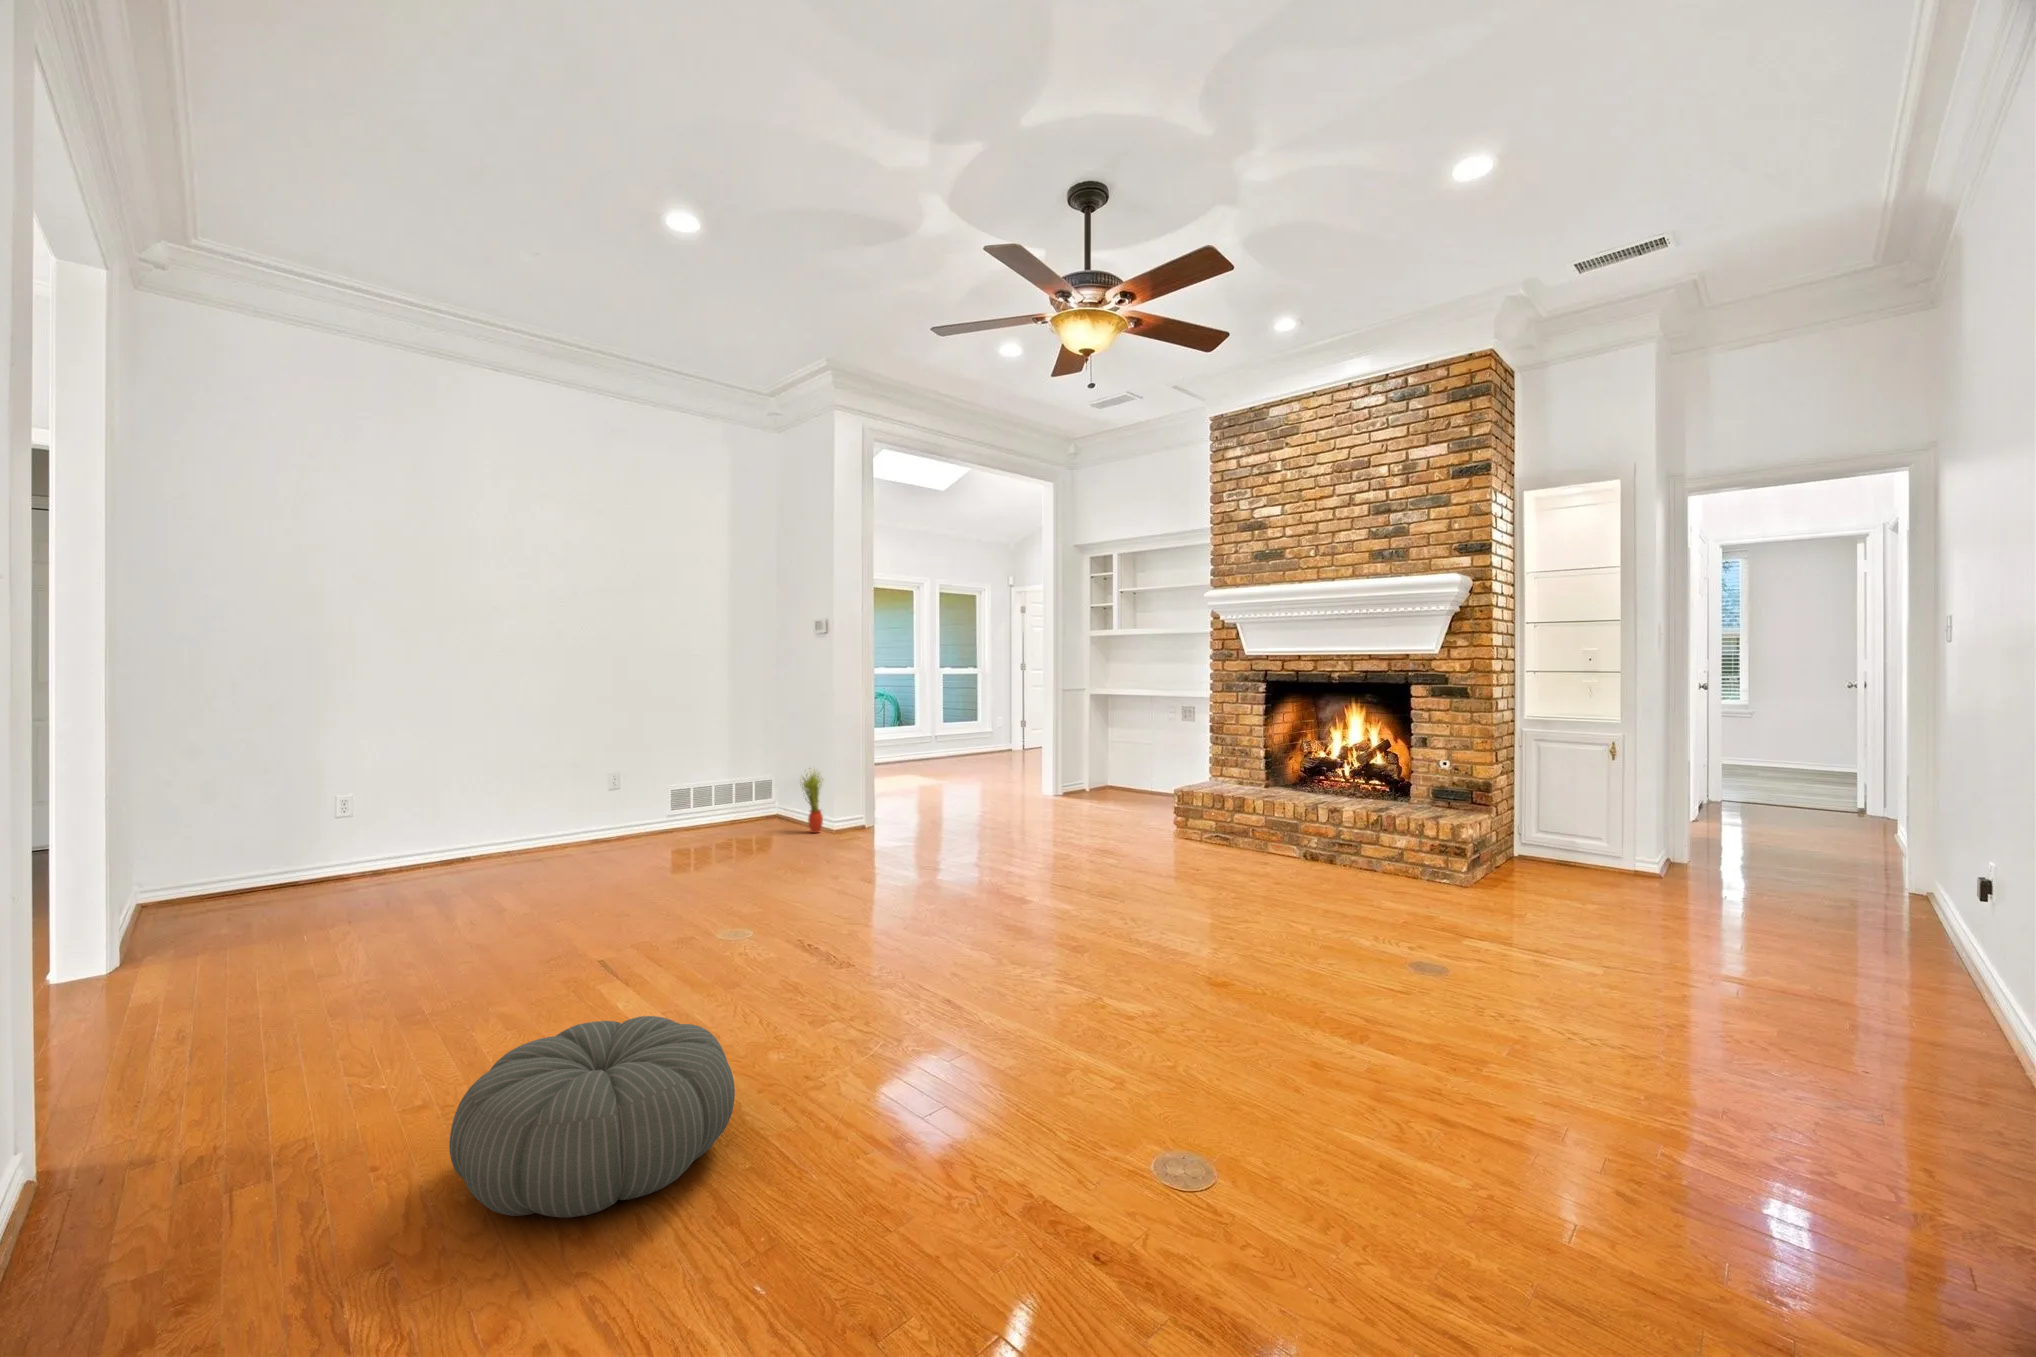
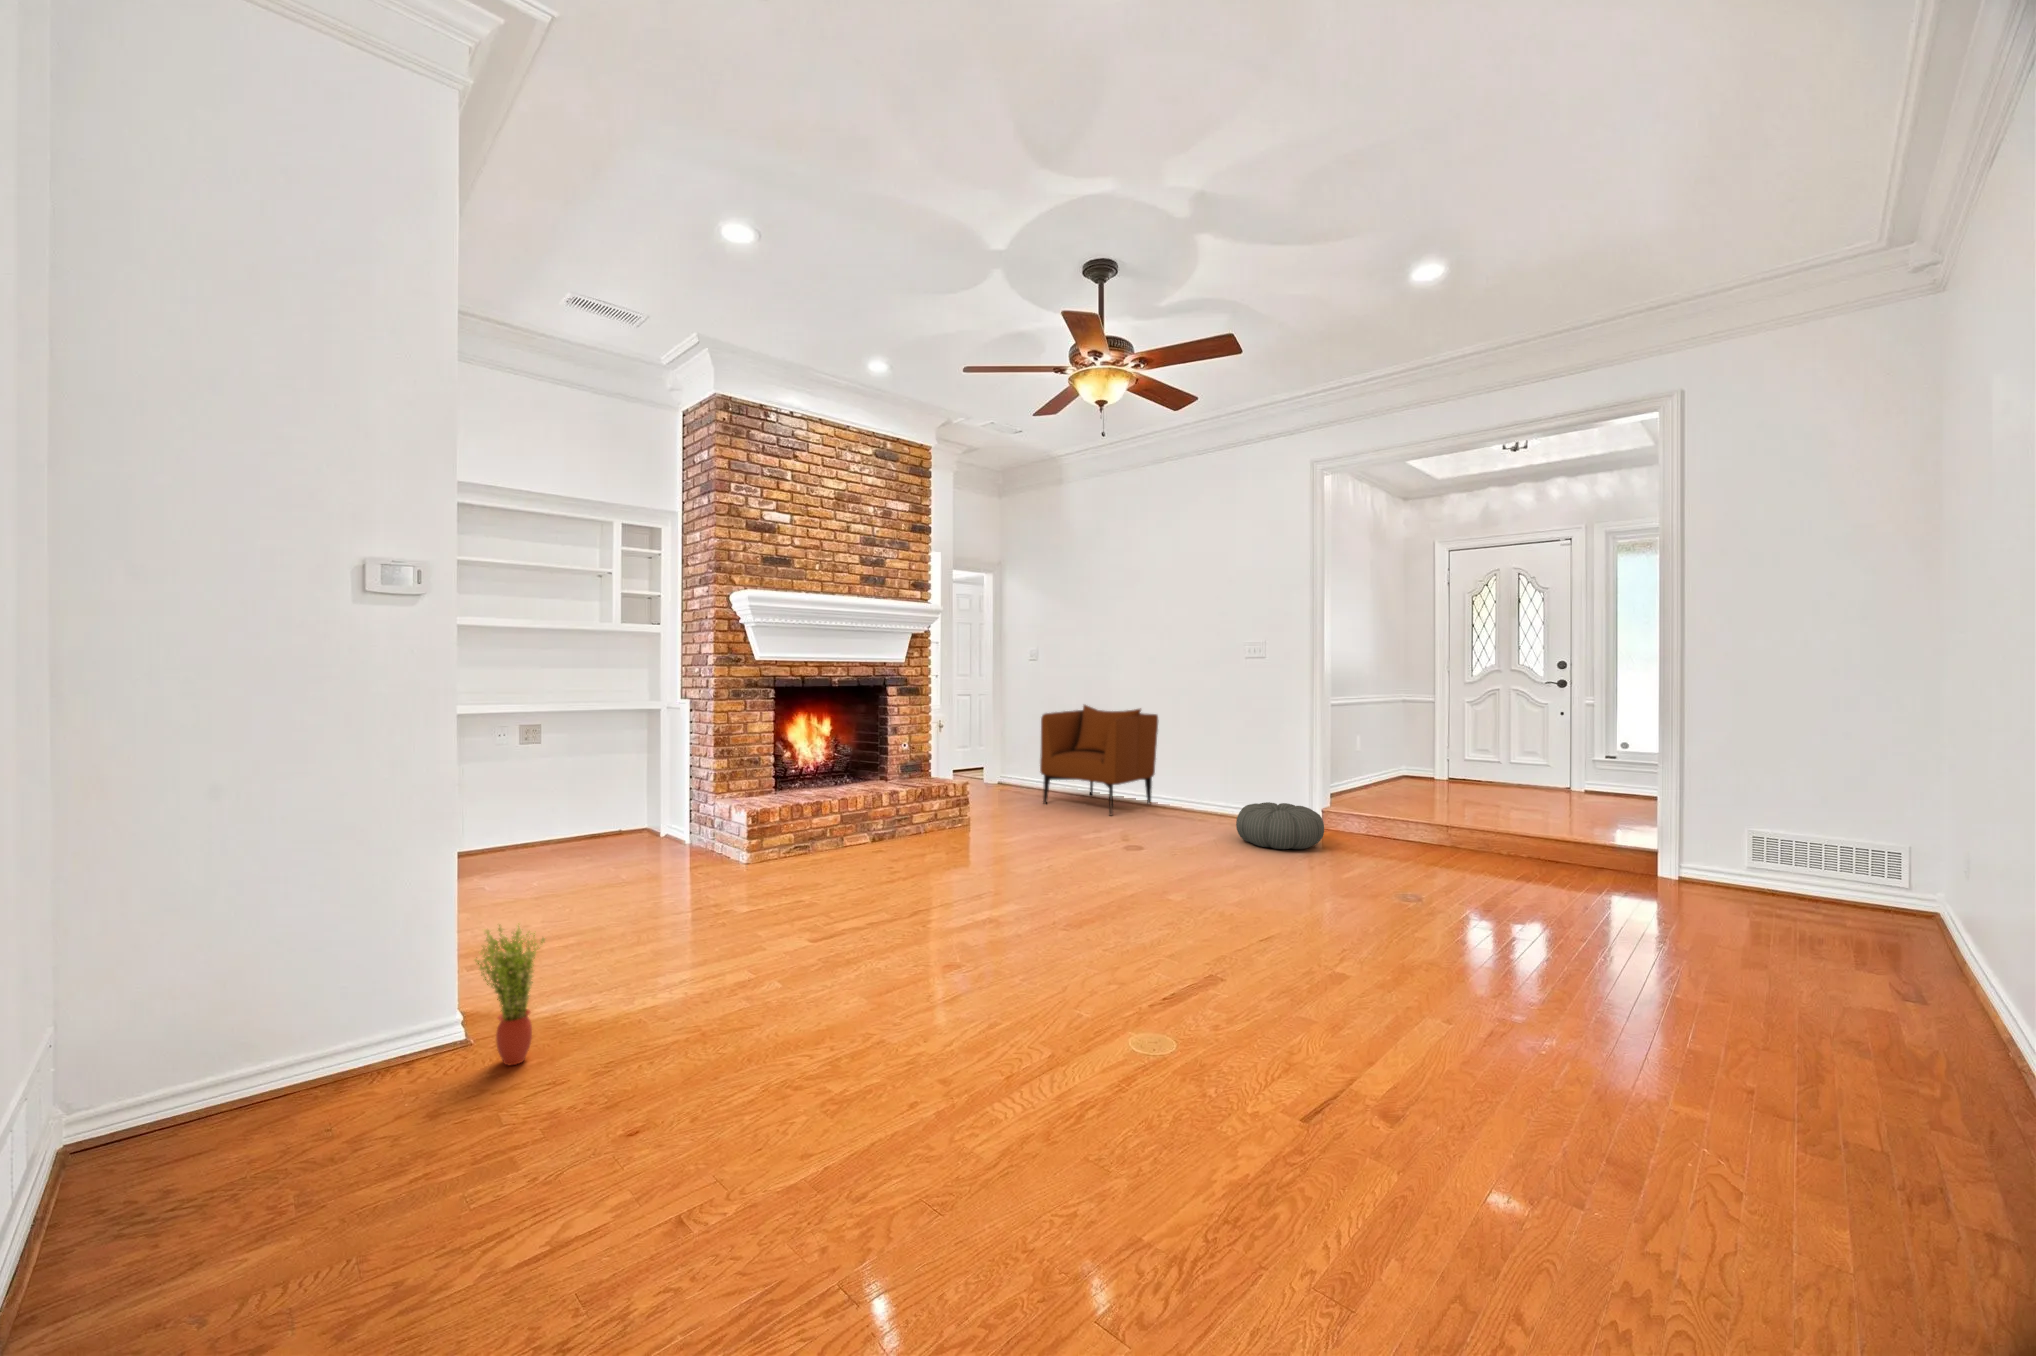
armchair: none [1693,741,1979,1006] -> present [1040,705,1158,815]
pouf: present [449,1016,735,1218] -> present [1236,802,1324,849]

